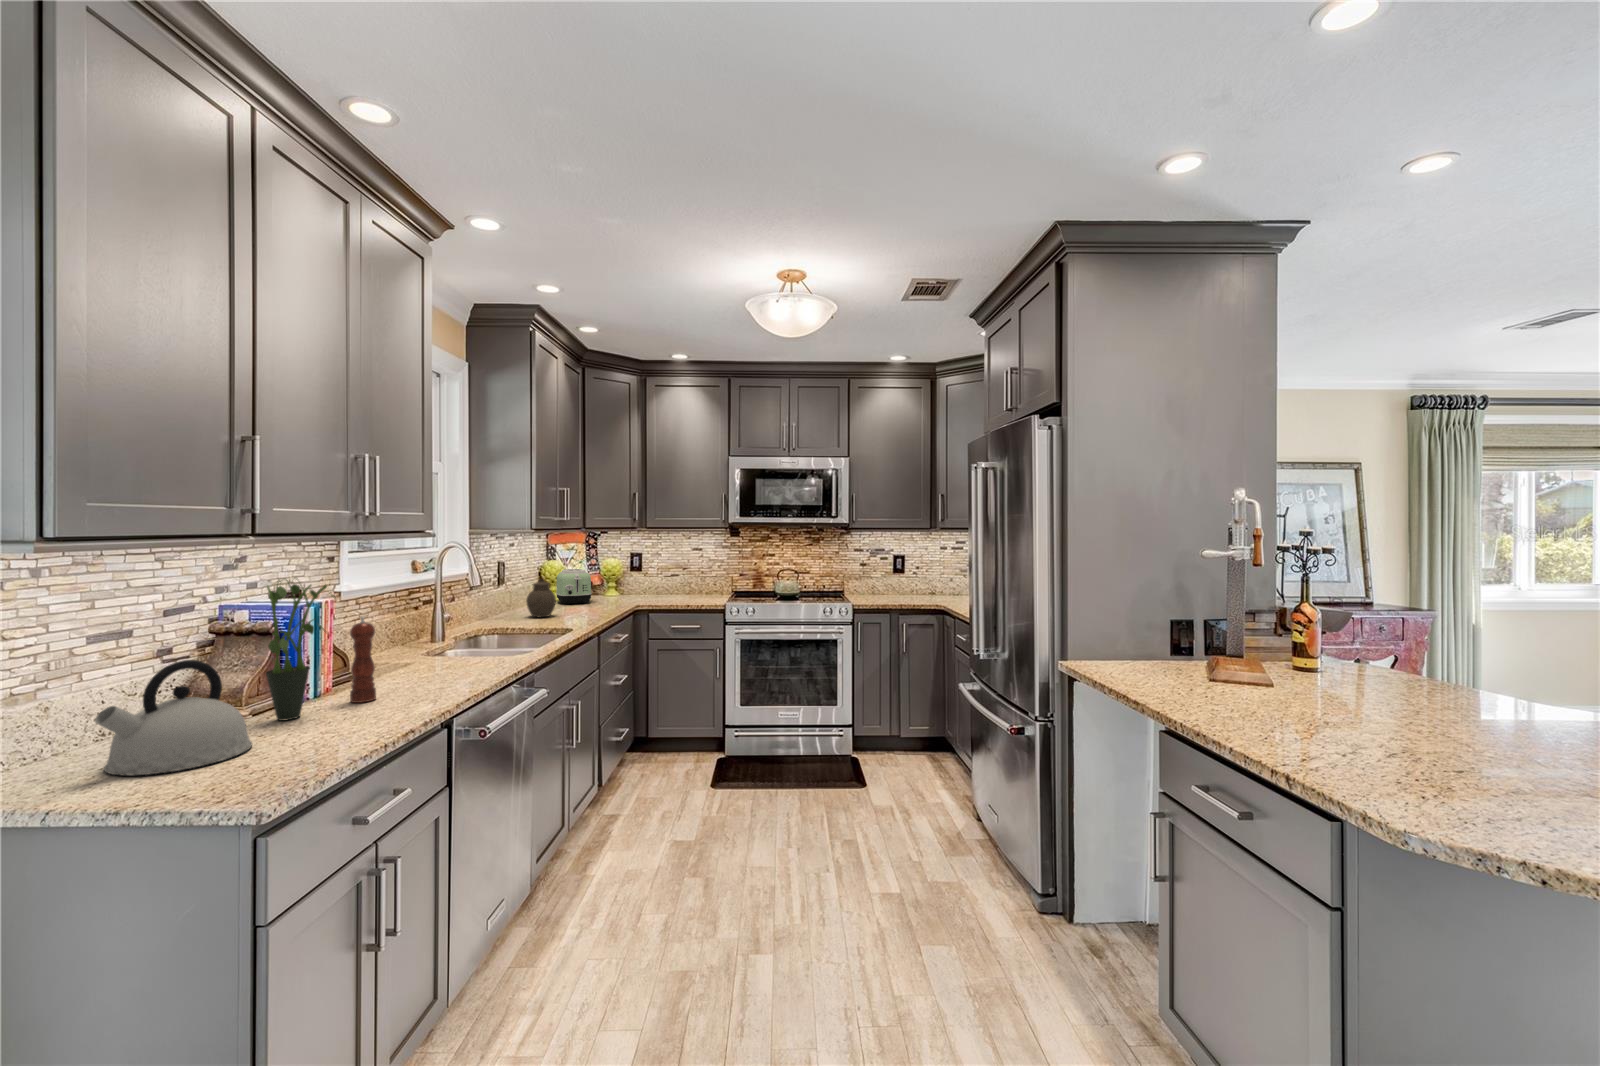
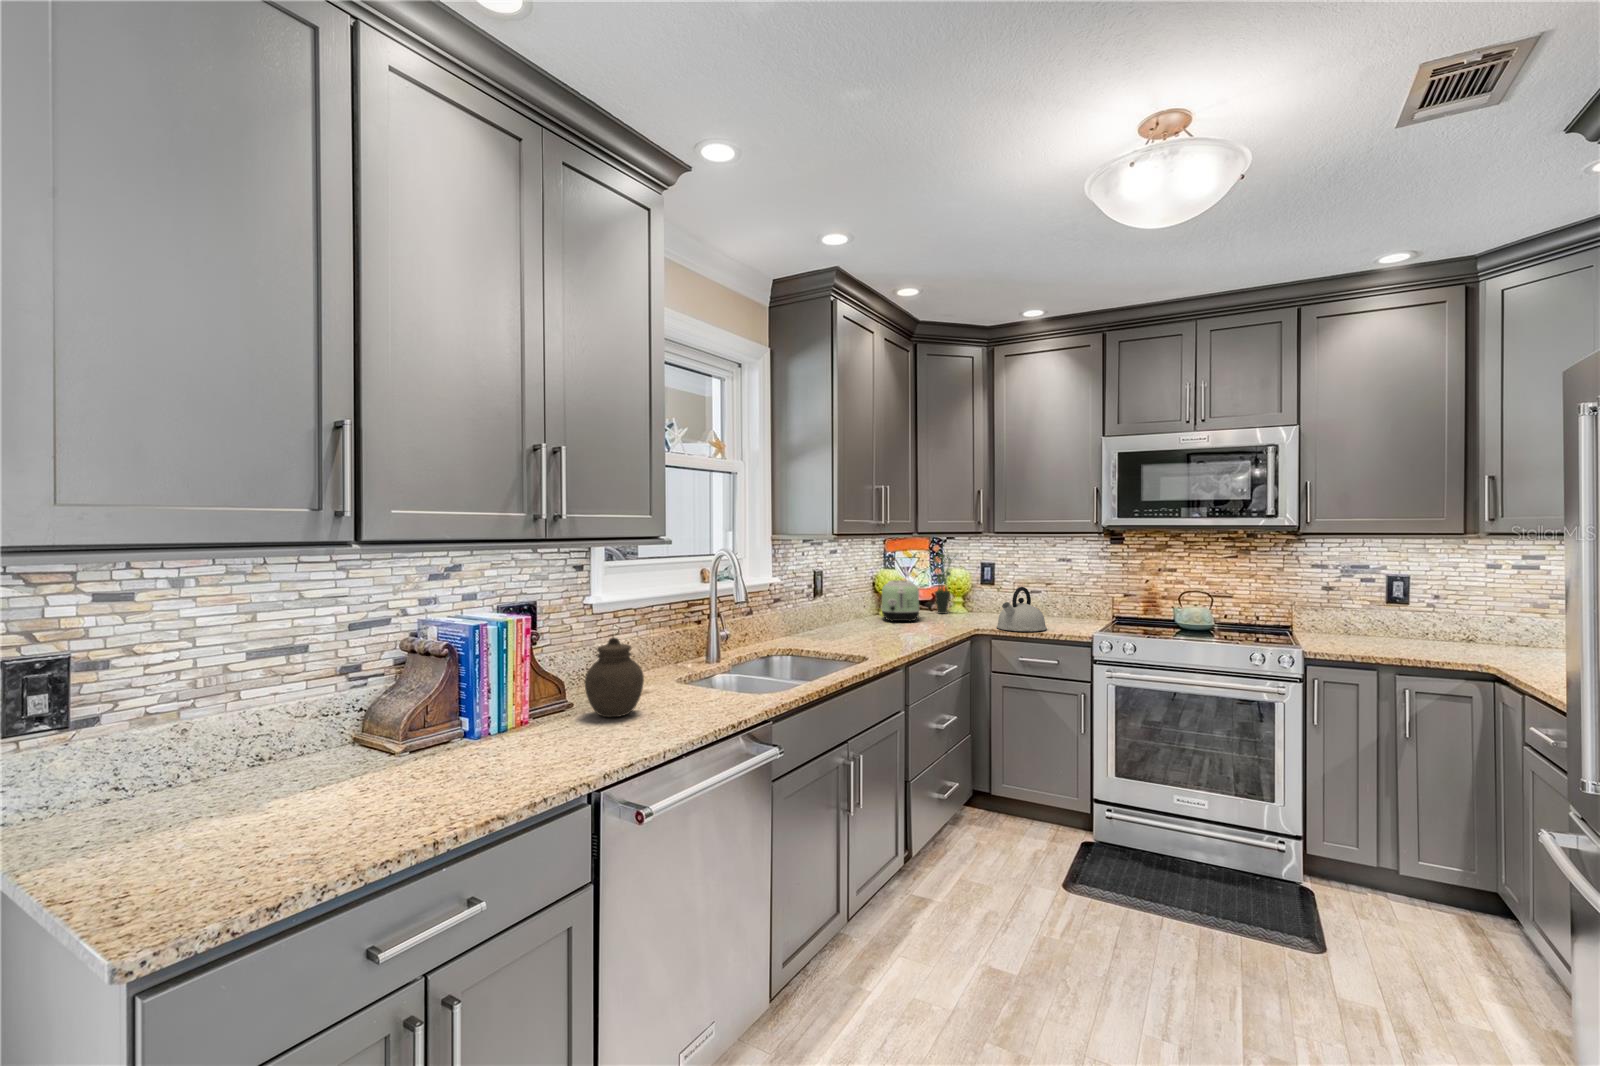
jar: present [526,579,556,617] -> present [585,638,644,717]
potted plant: present [266,581,330,721] -> present [933,554,952,614]
pepper mill: present [350,617,376,703] -> none [503,644,534,756]
kettle: present [95,660,252,775] -> present [997,587,1047,631]

